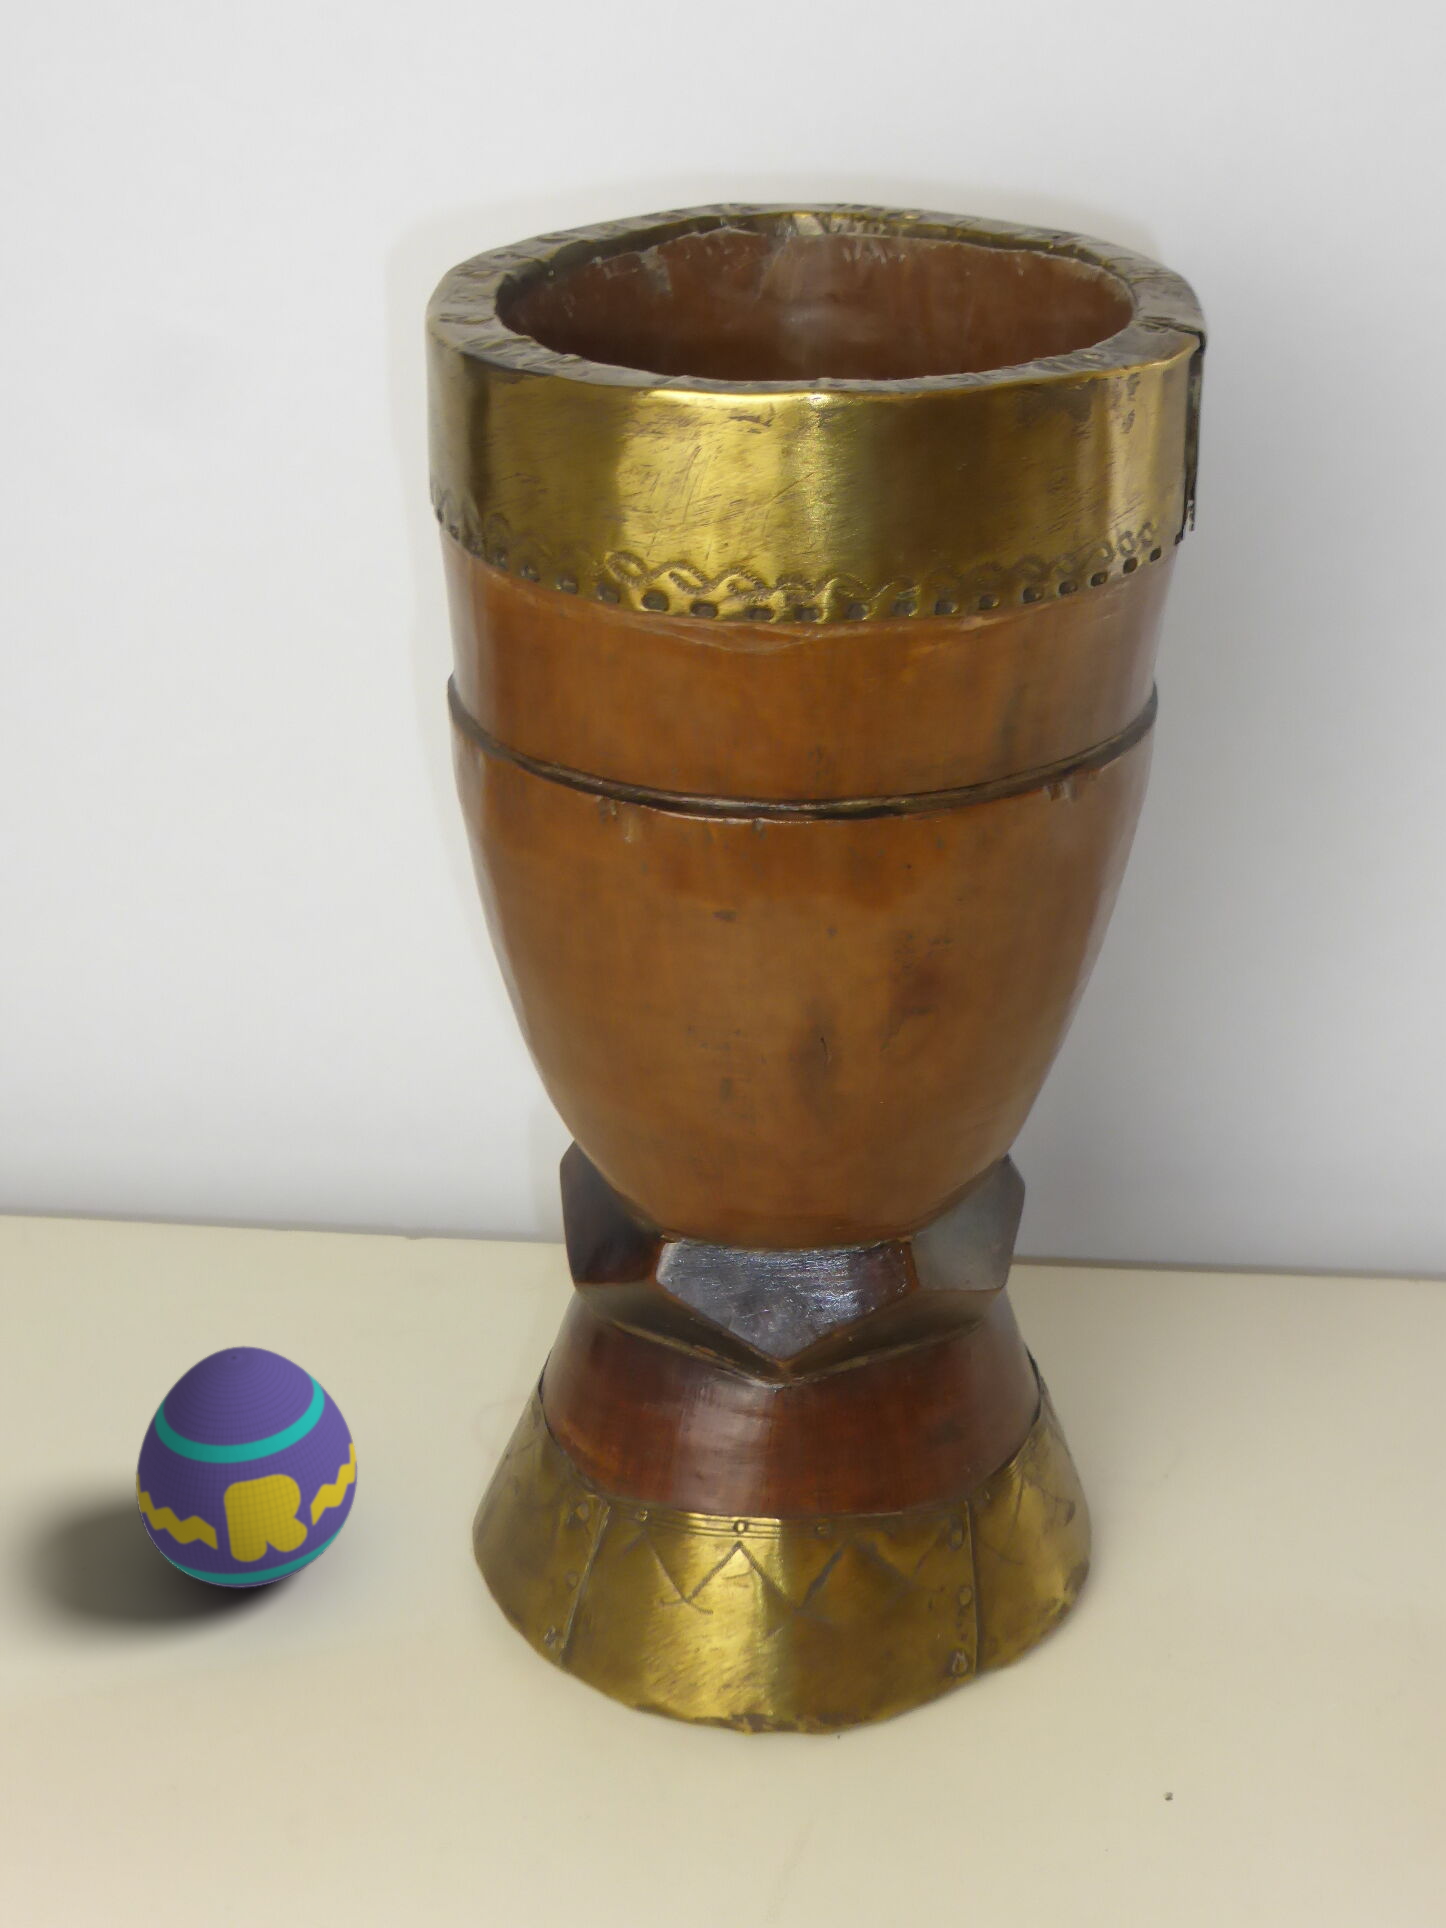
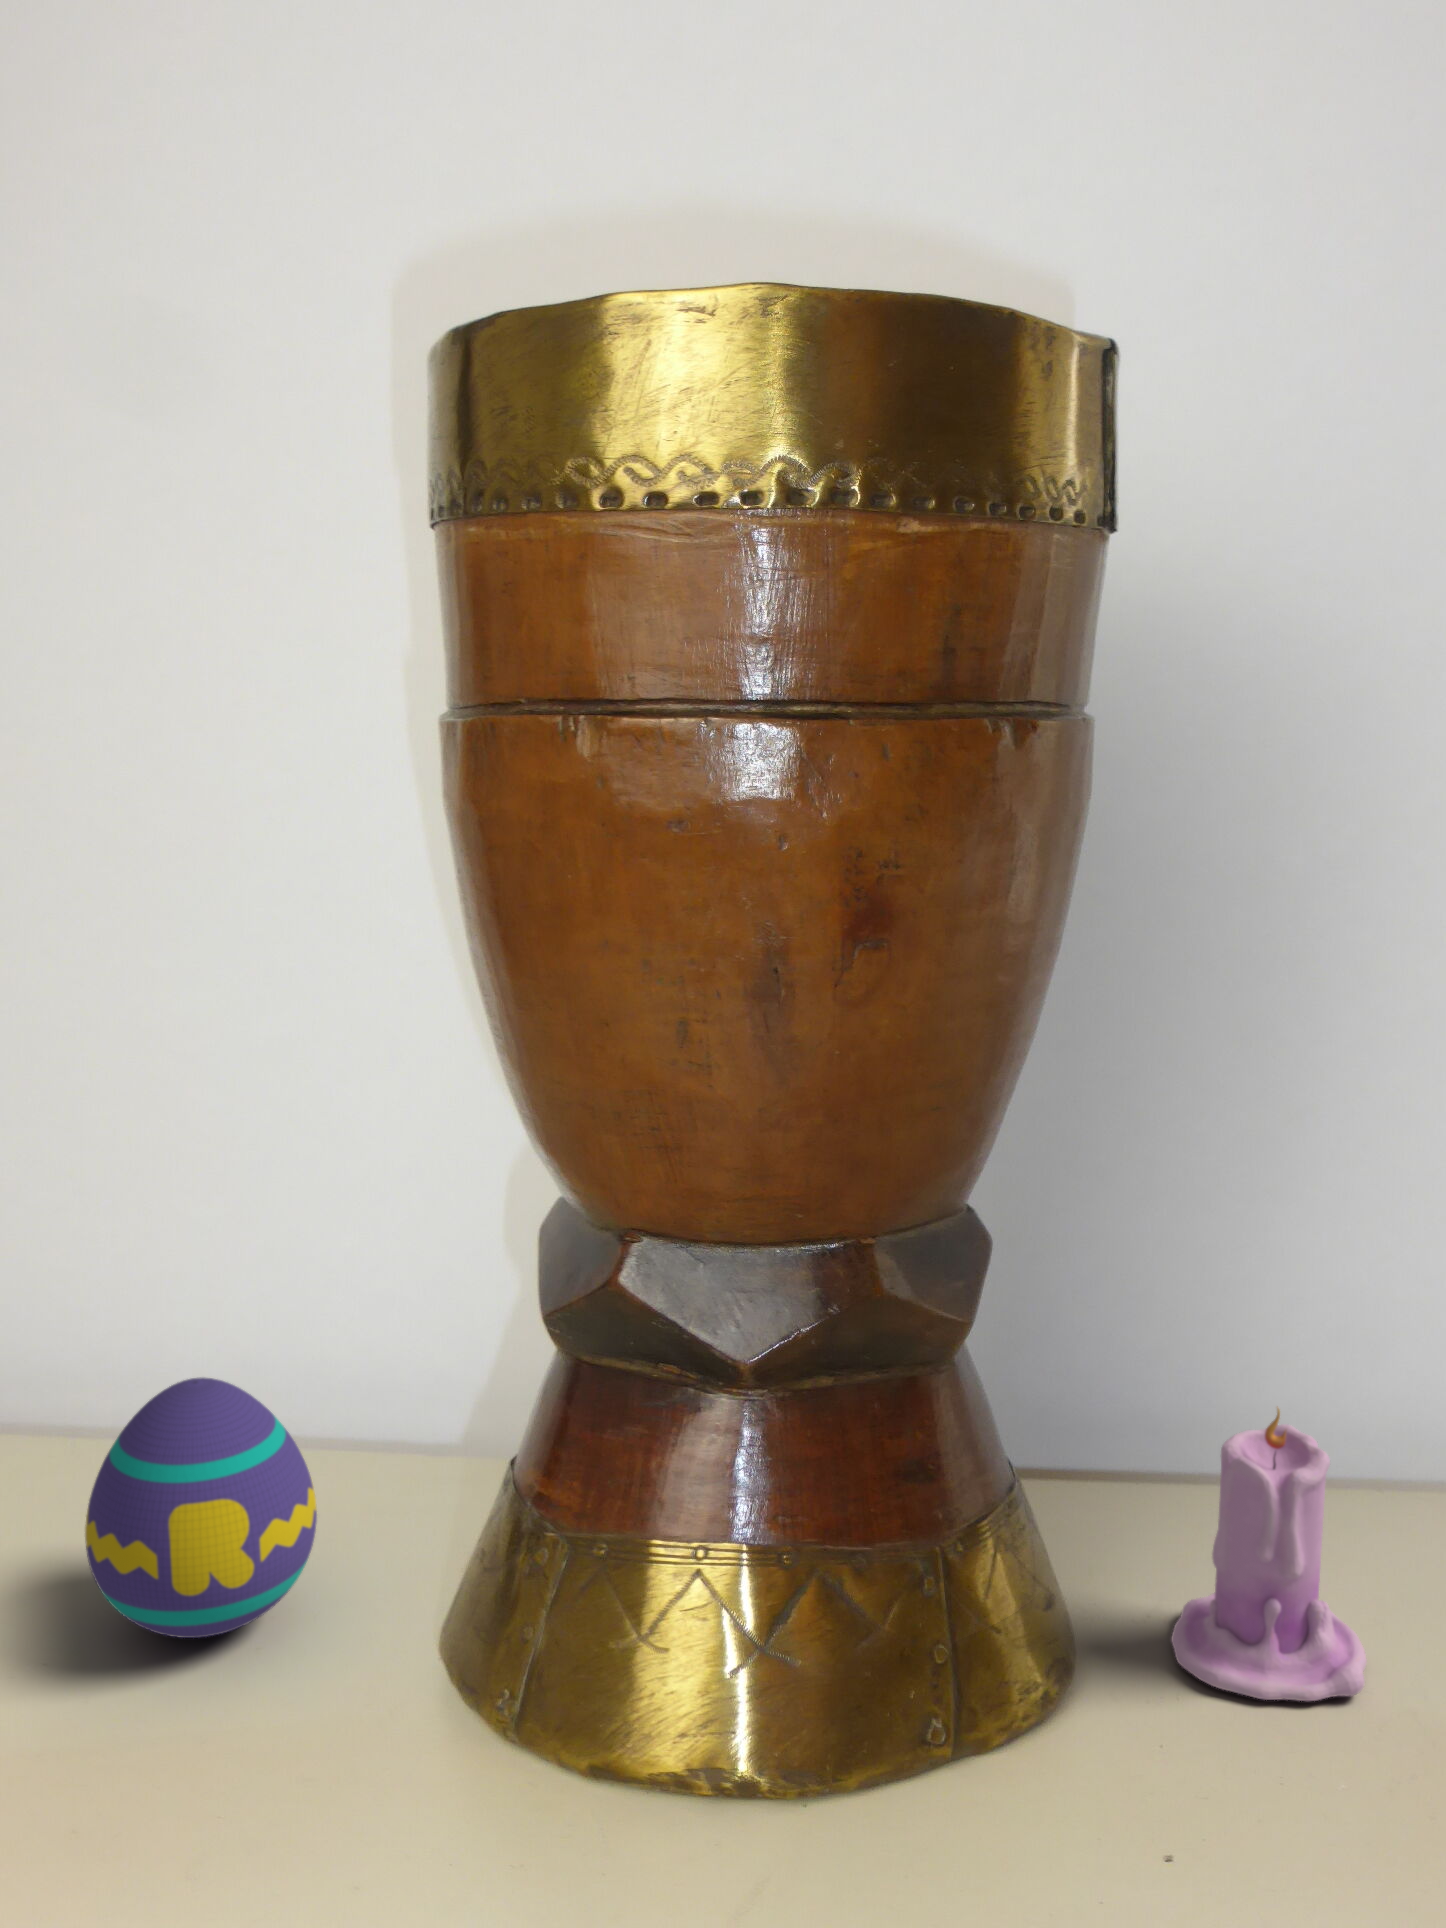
candle: none [1175,1364,1357,1625] -> present [1171,1408,1367,1701]

